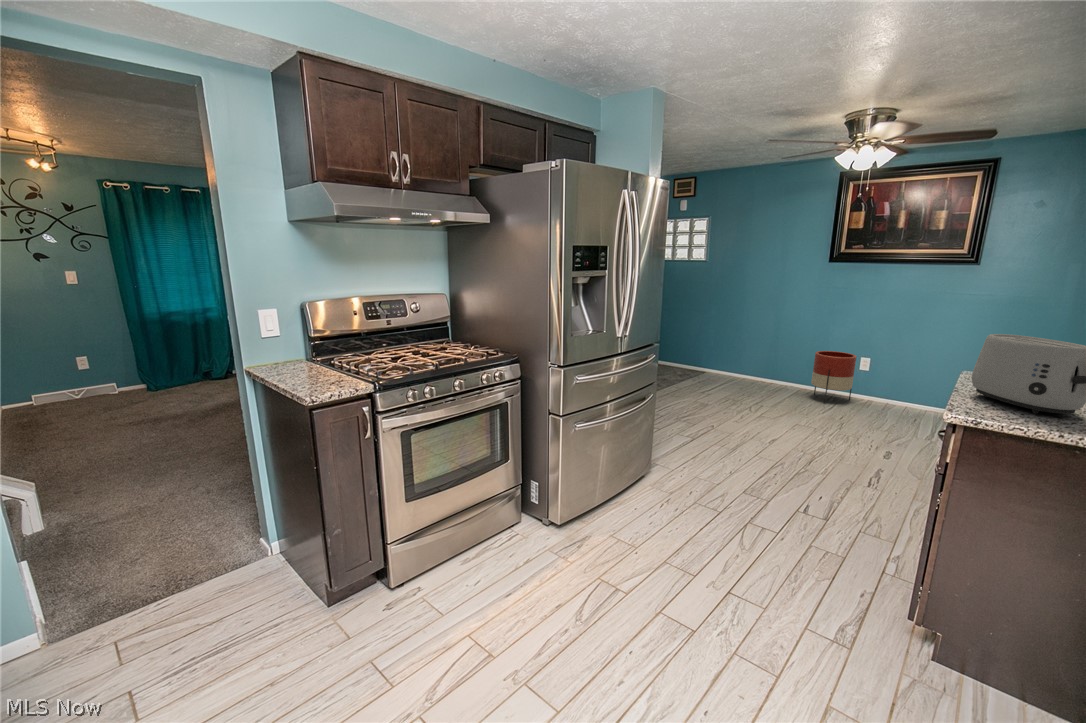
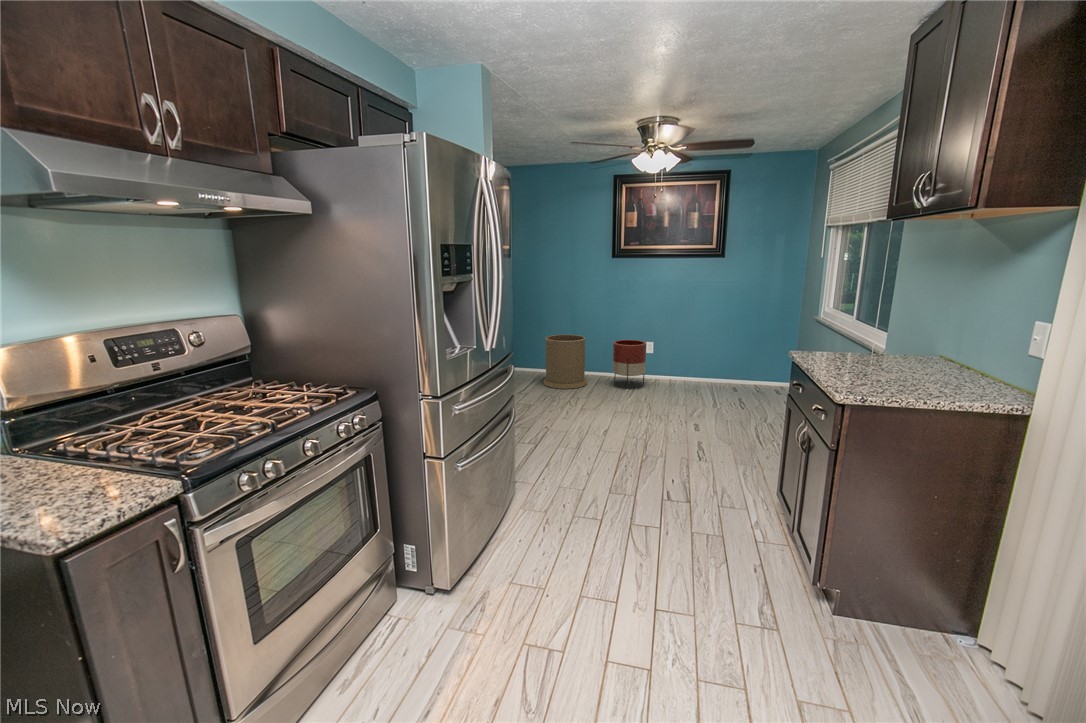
toaster: present [972,334,1086,414] -> none [813,319,904,383]
trash can: none [733,339,784,394] -> present [543,335,587,389]

